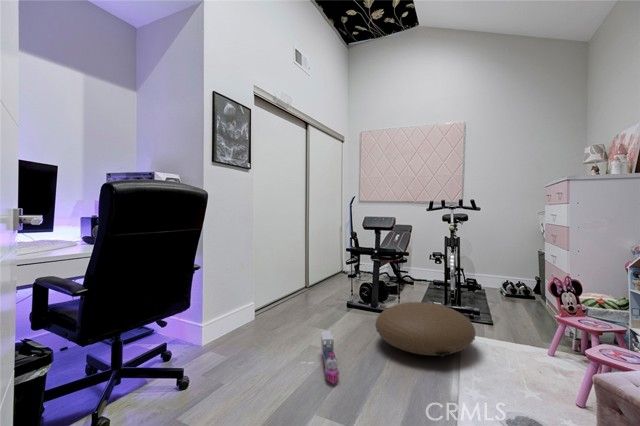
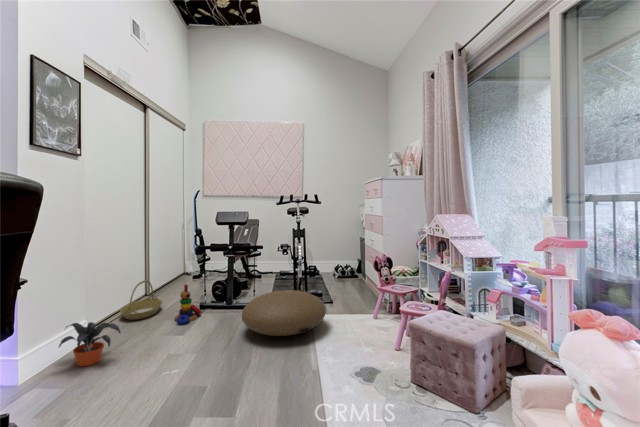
basket: none [281,275,315,308] -> present [120,280,162,320]
stacking toy: none [321,283,345,320] -> present [175,285,201,325]
potted plant: none [227,304,270,341] -> present [59,322,121,366]
toy train: present [321,331,339,383] -> none [189,332,218,379]

